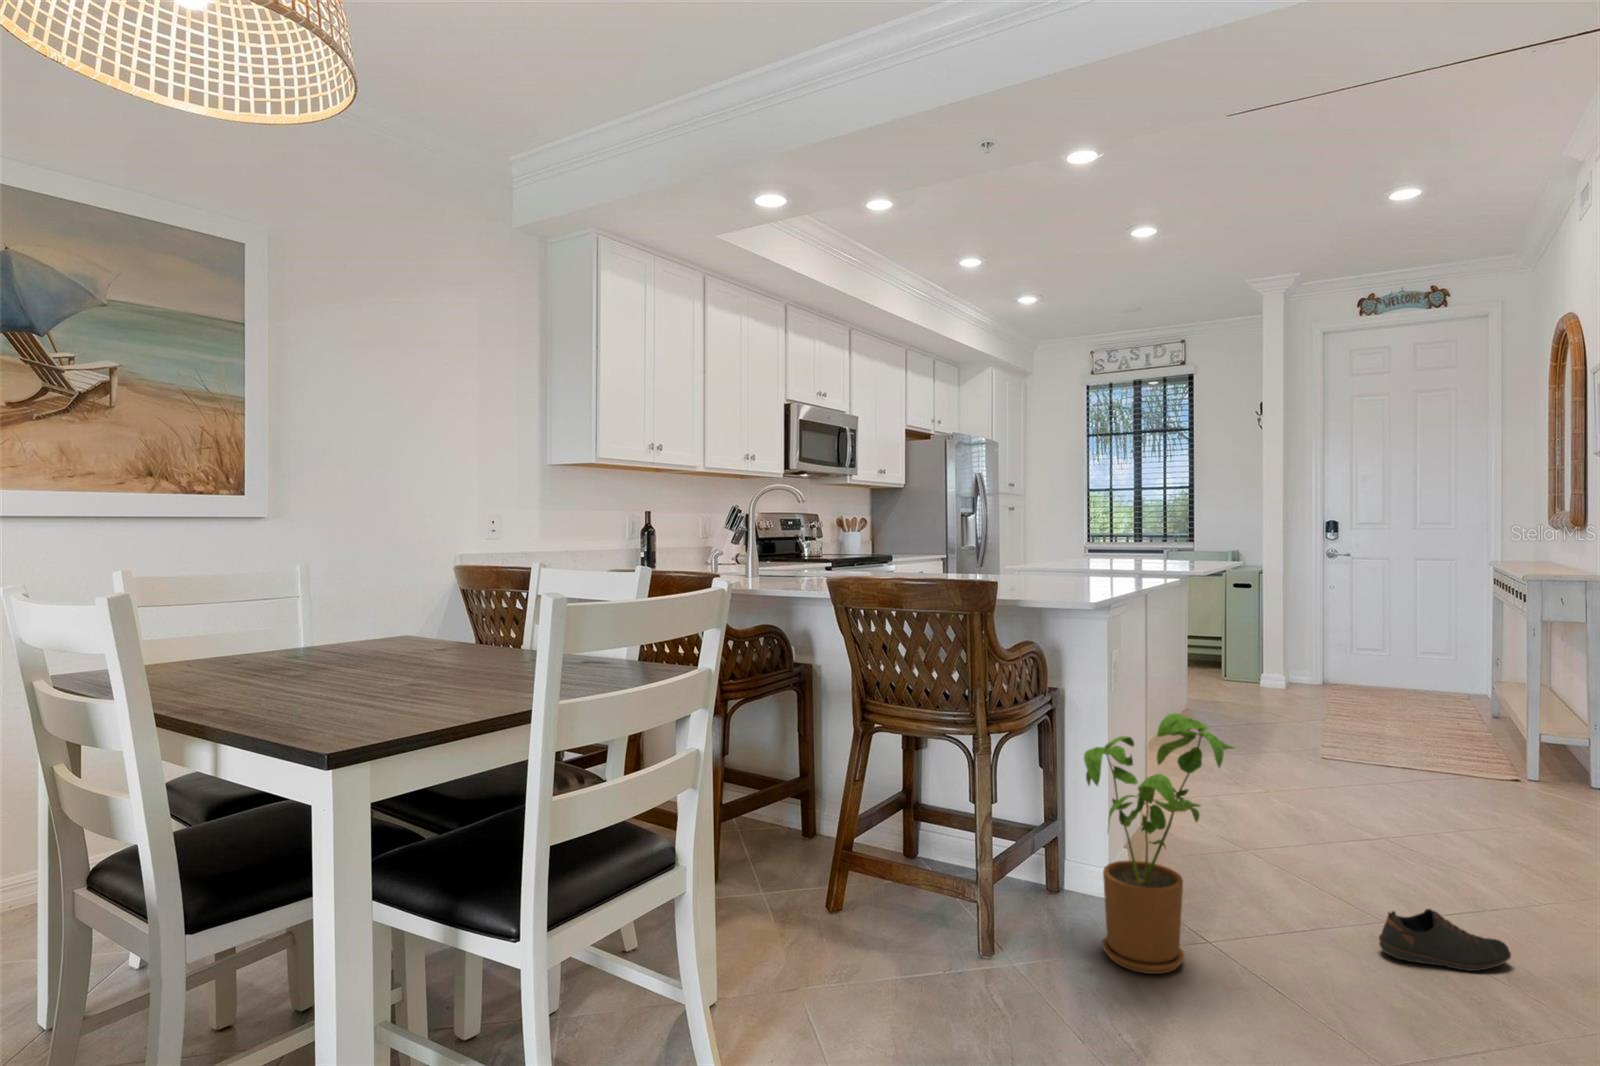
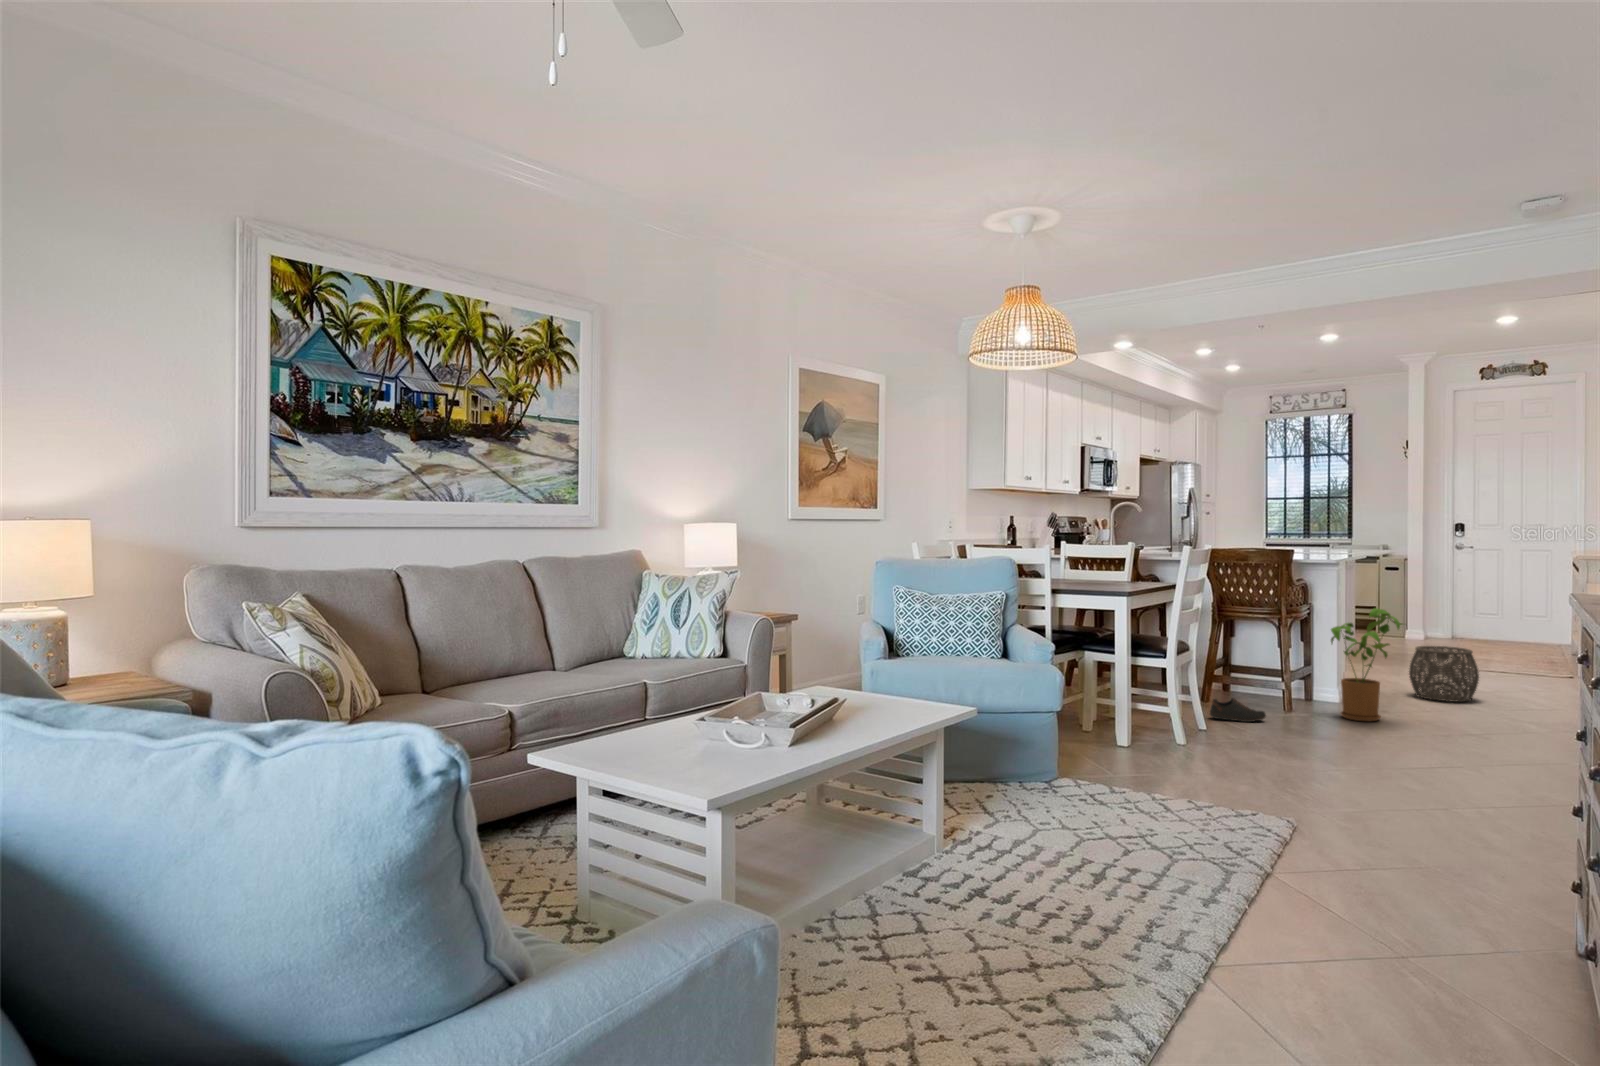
woven basket: none [1252,751,1381,872] -> present [1409,646,1479,702]
shoe: present [1379,909,1511,971] -> present [1210,698,1266,722]

